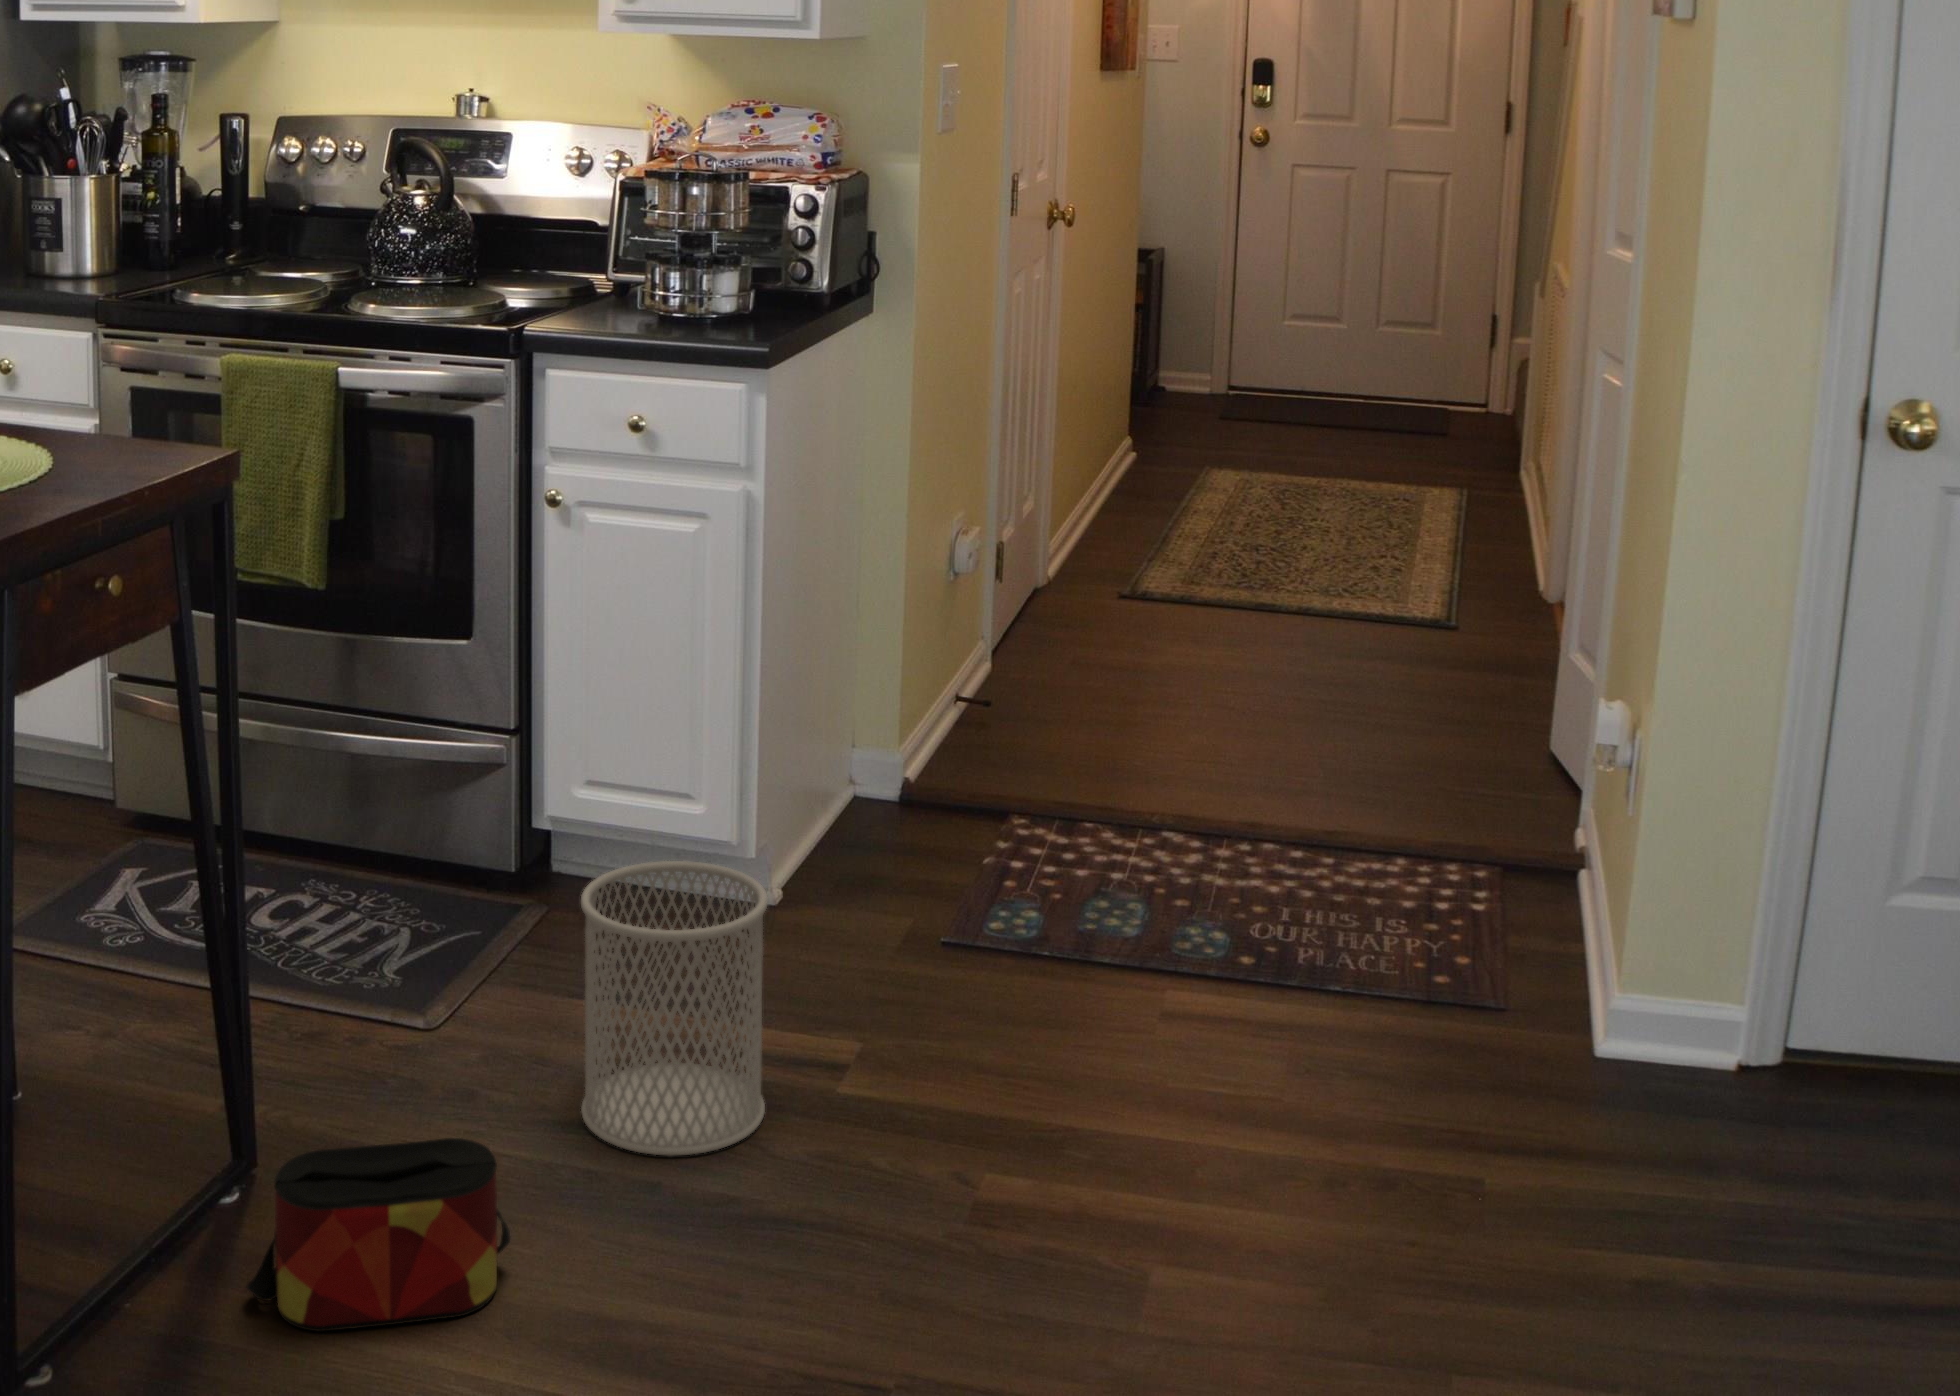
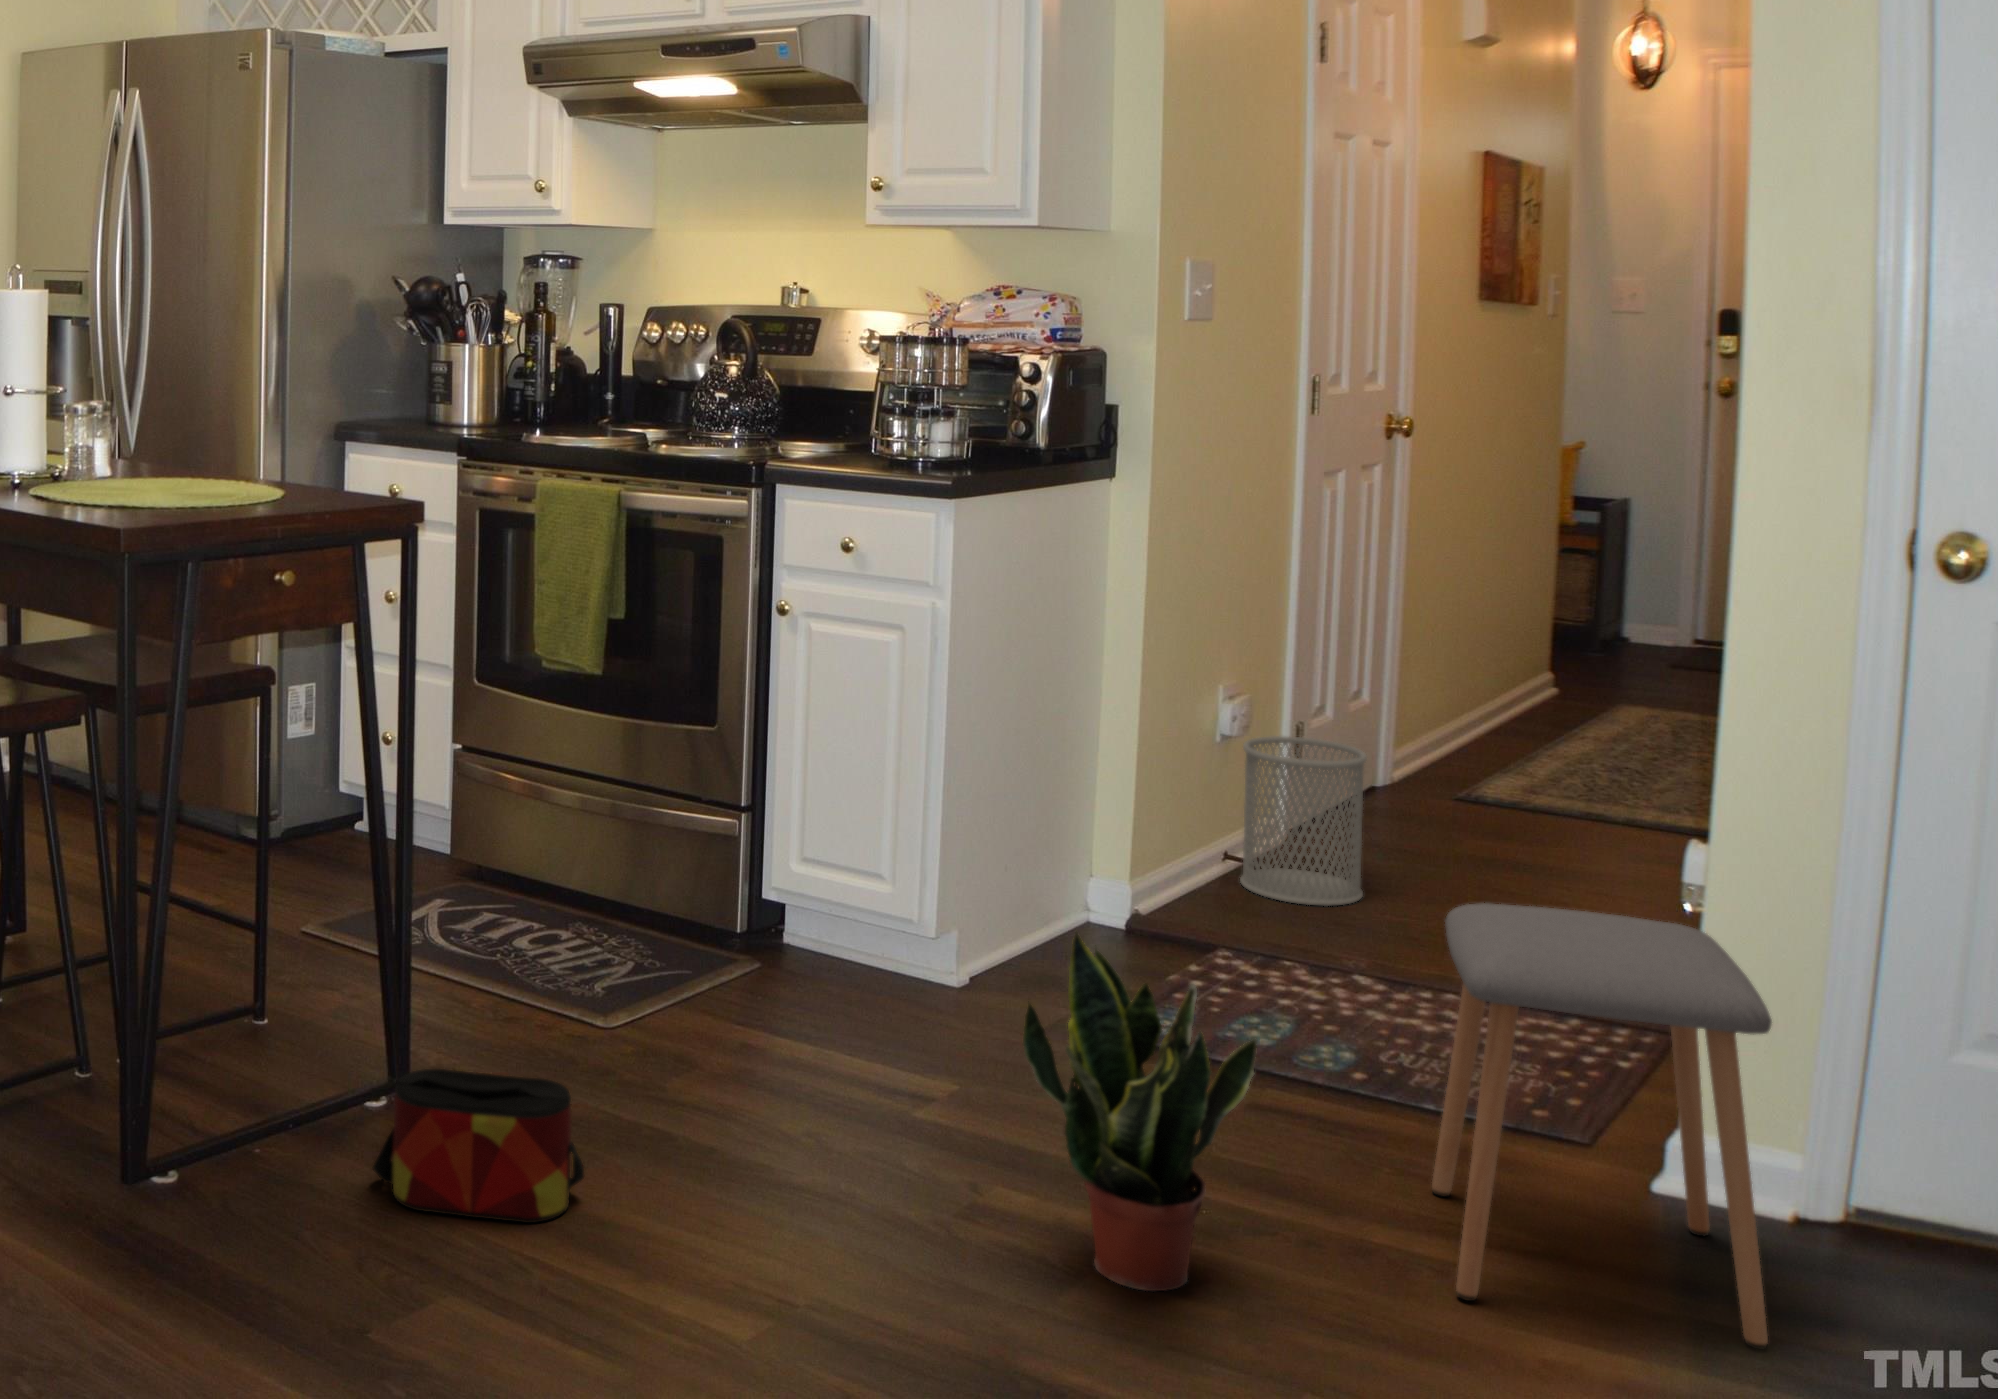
stool: none [1323,771,1684,1182] -> present [1432,903,1772,1349]
wastebasket: present [581,861,768,1156] -> present [1240,736,1367,906]
potted plant: none [1004,882,1223,1244] -> present [1022,933,1257,1291]

